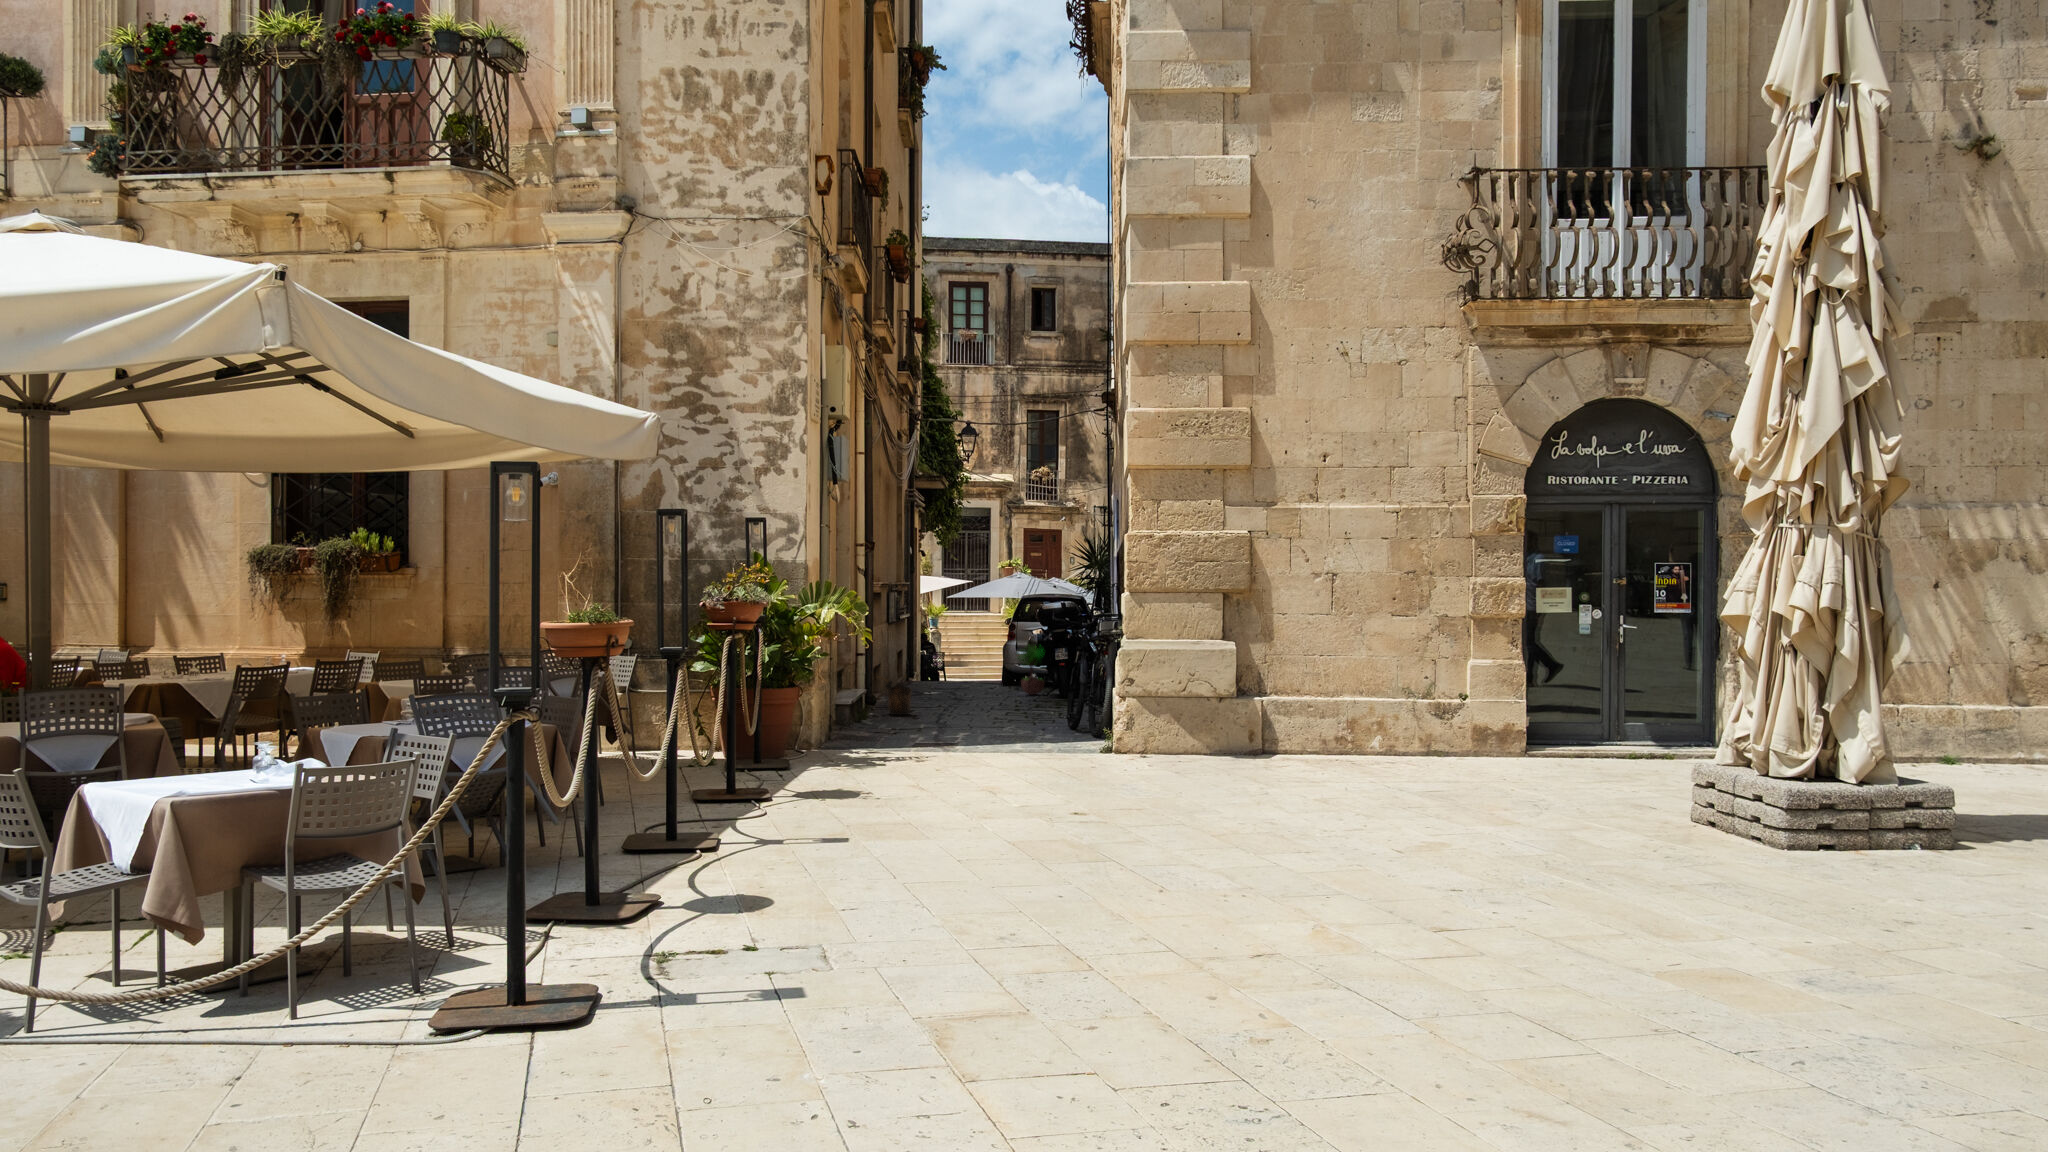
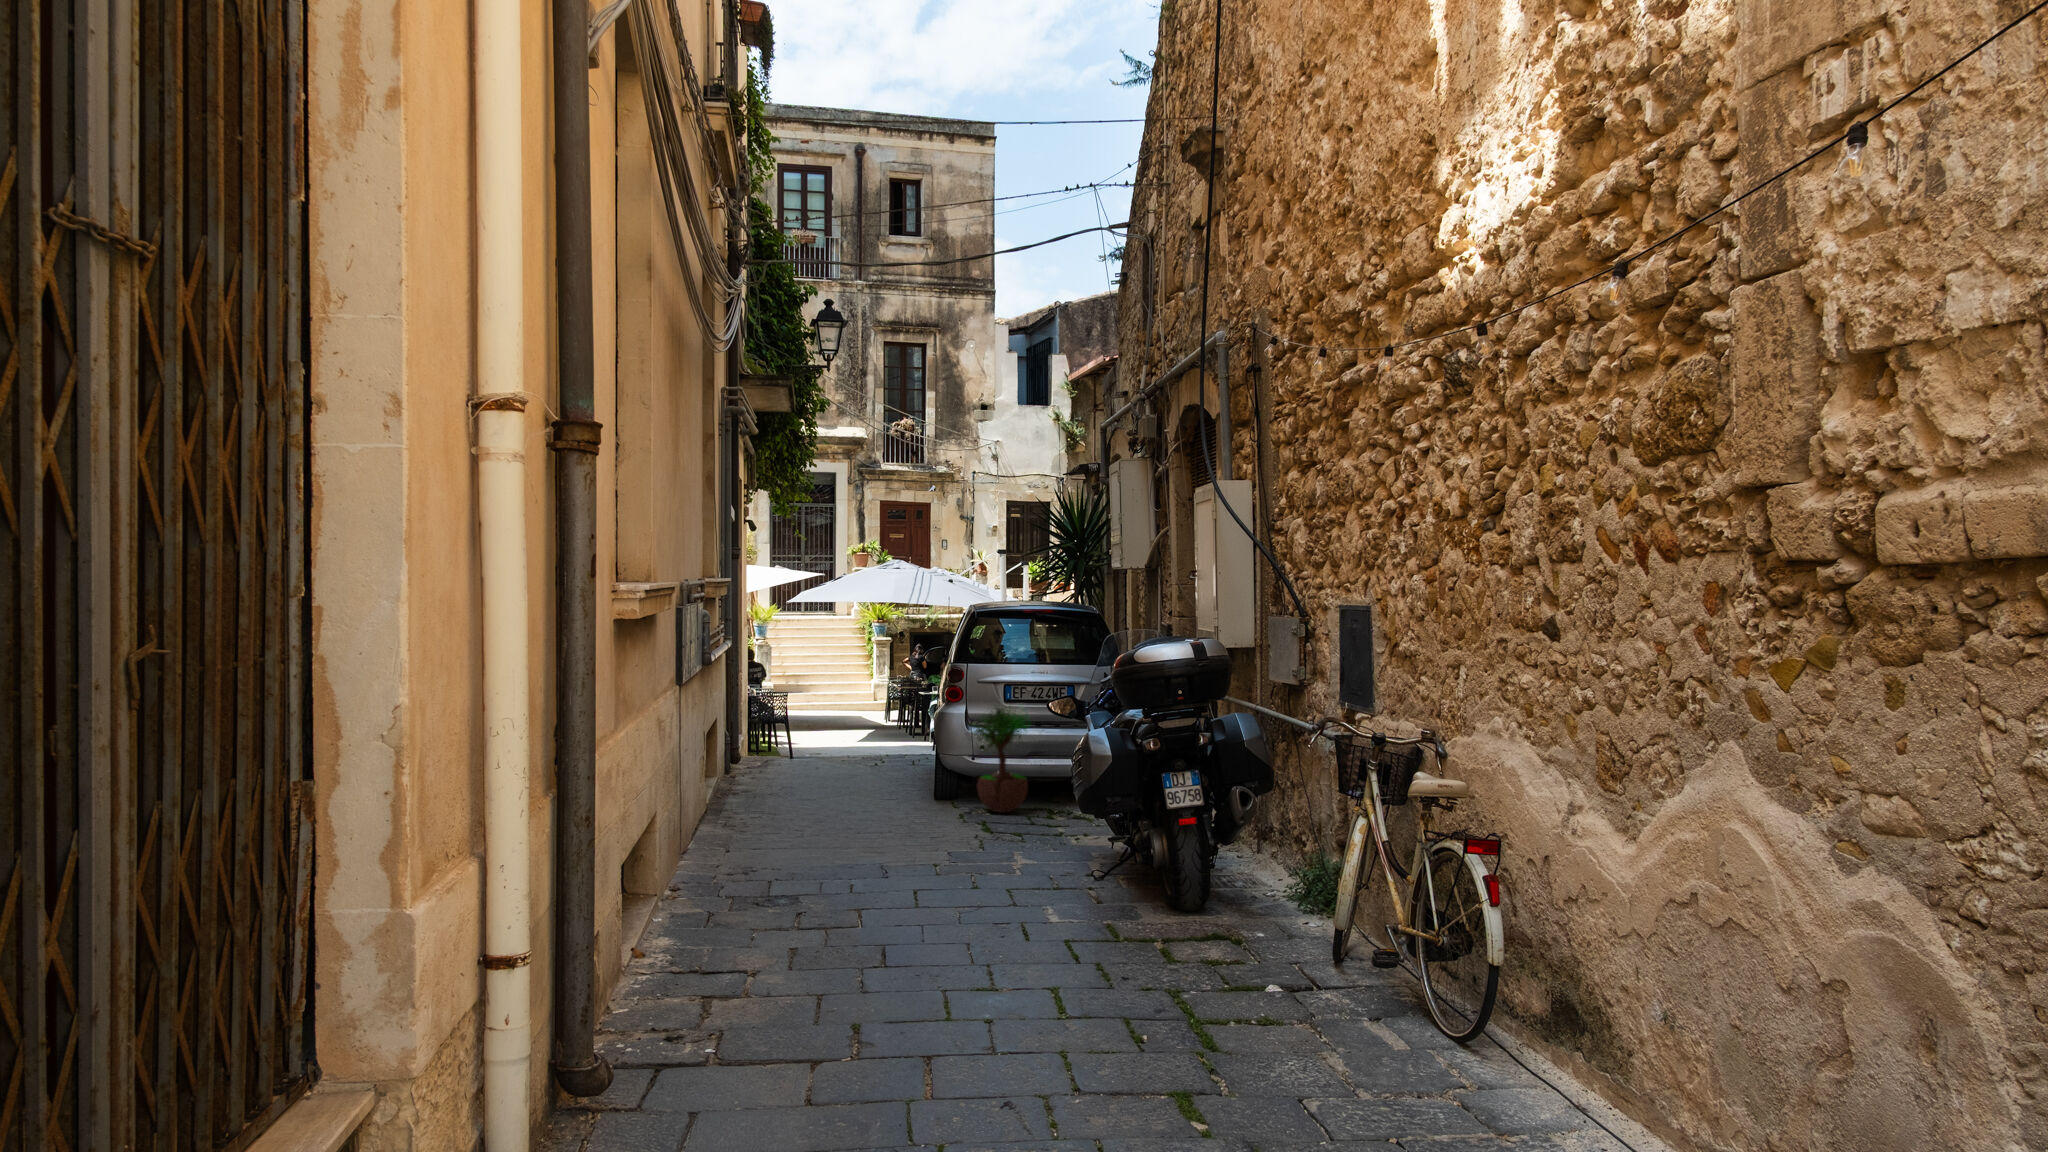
bucket: present [878,677,912,715] -> none [626,870,746,1000]

